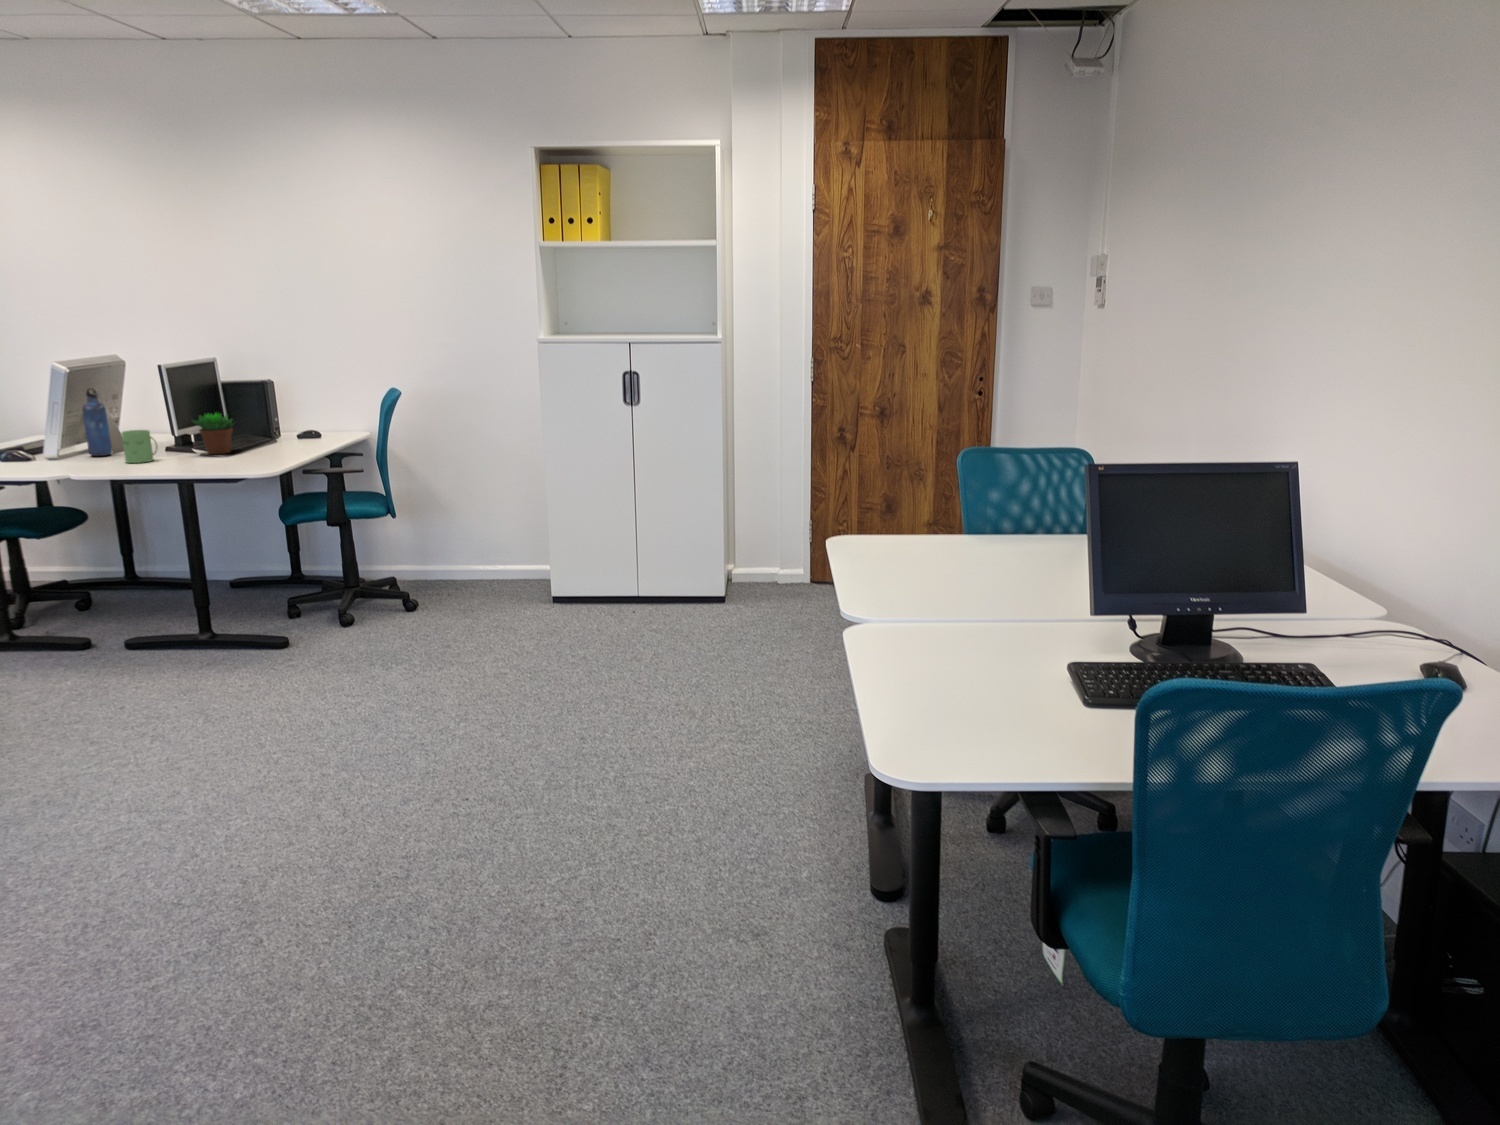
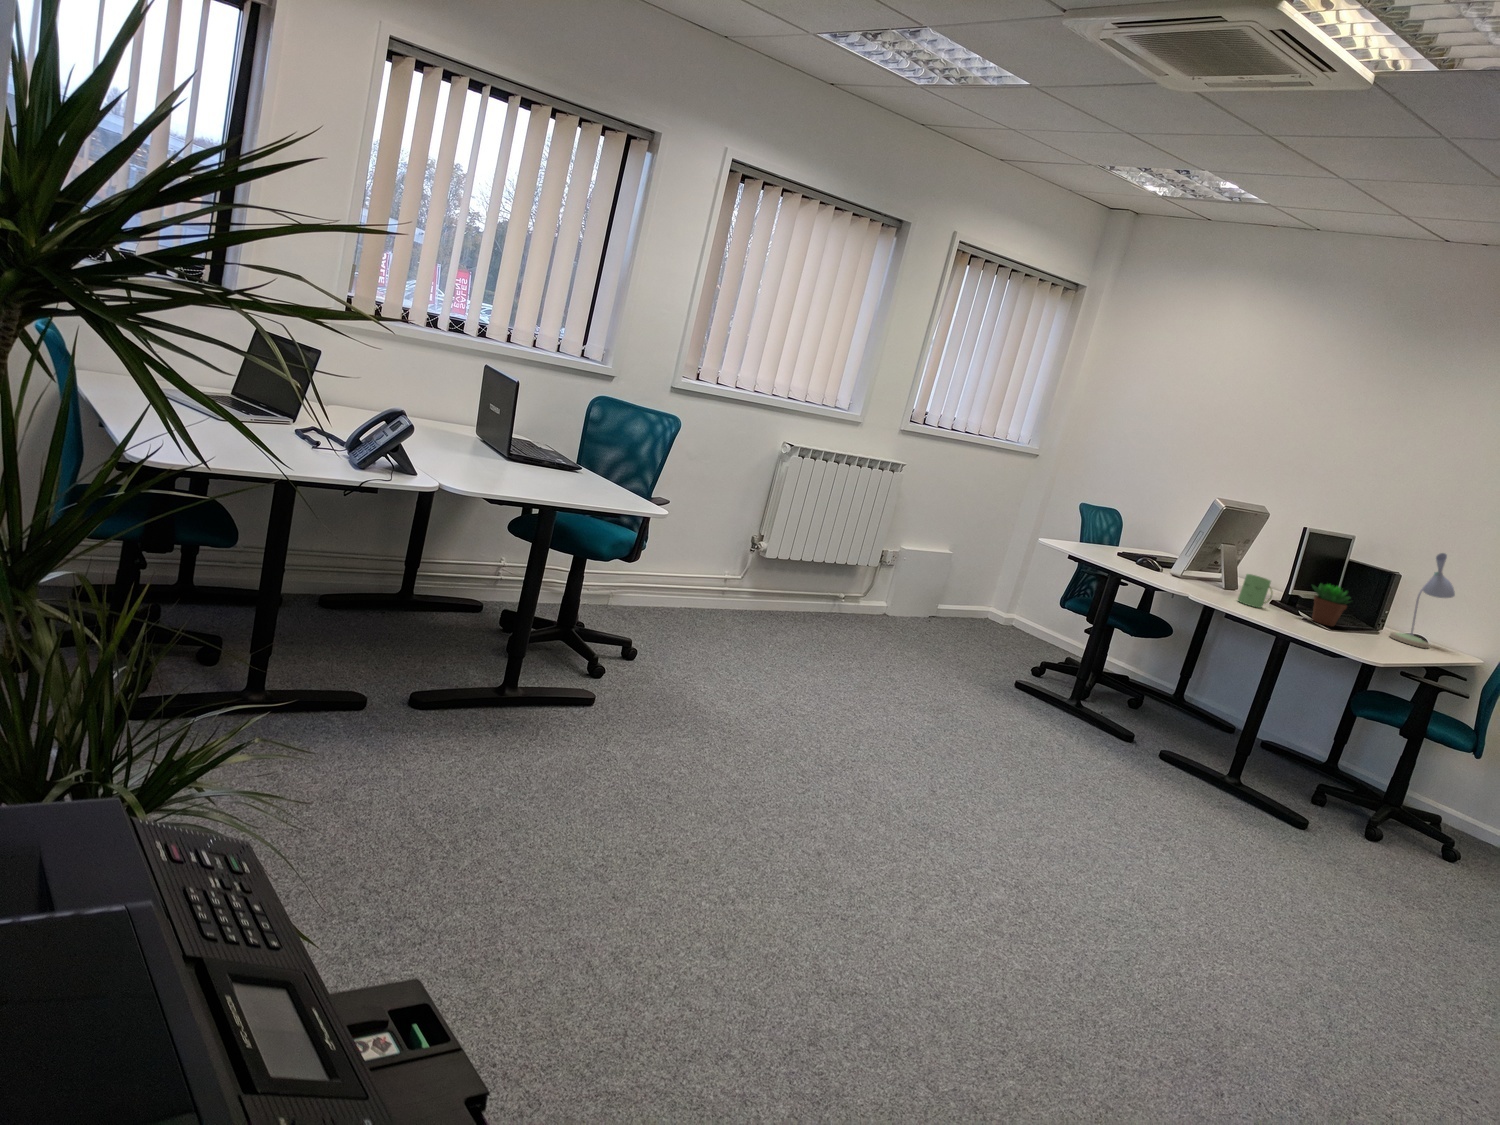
desk lamp: none [284,350,321,443] -> present [1390,553,1455,648]
water bottle: present [82,388,112,456] -> none [1208,528,1242,589]

